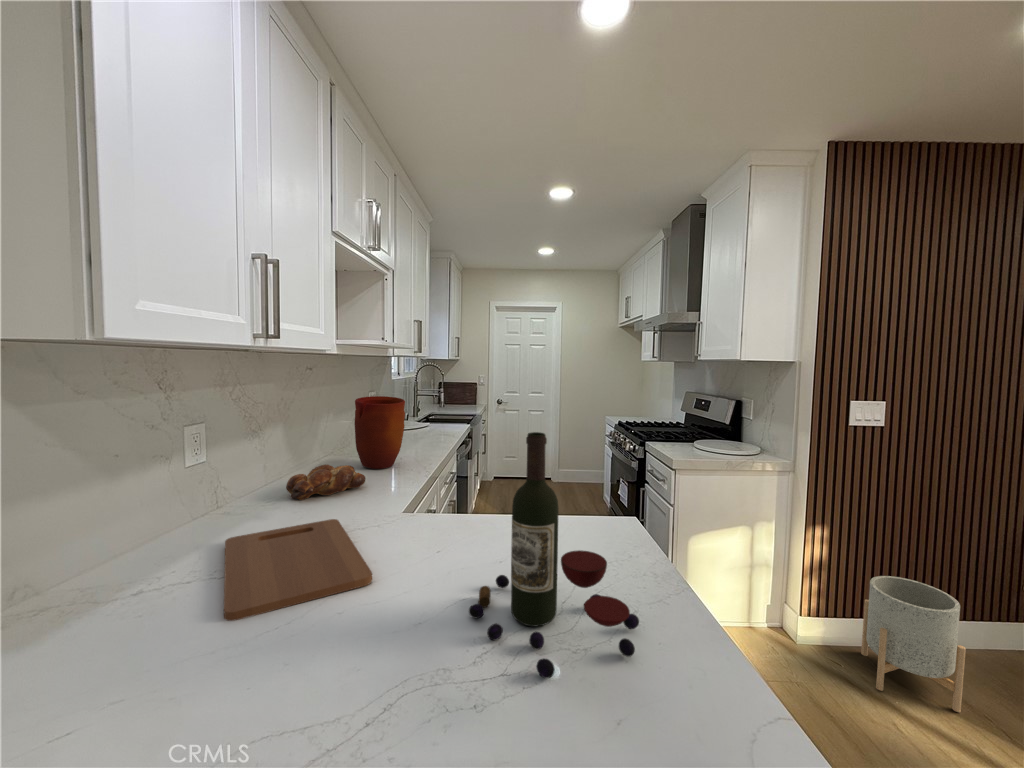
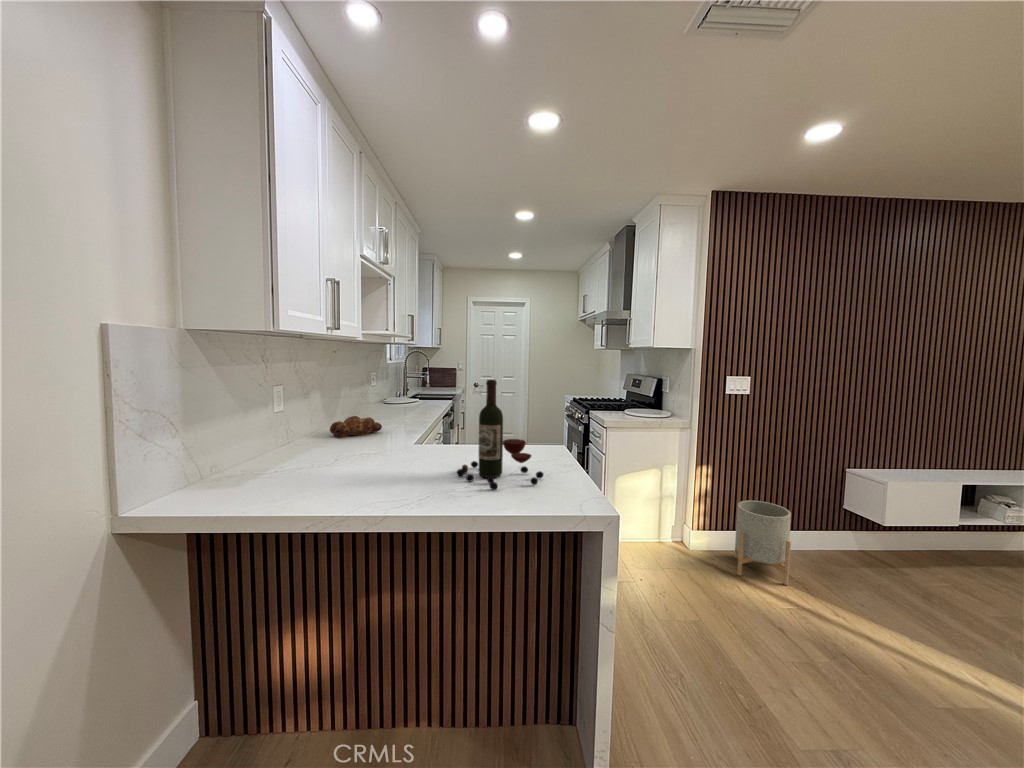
vase: present [355,396,405,469] -> none [370,372,406,423]
cutting board: present [224,519,372,621] -> none [308,444,401,477]

